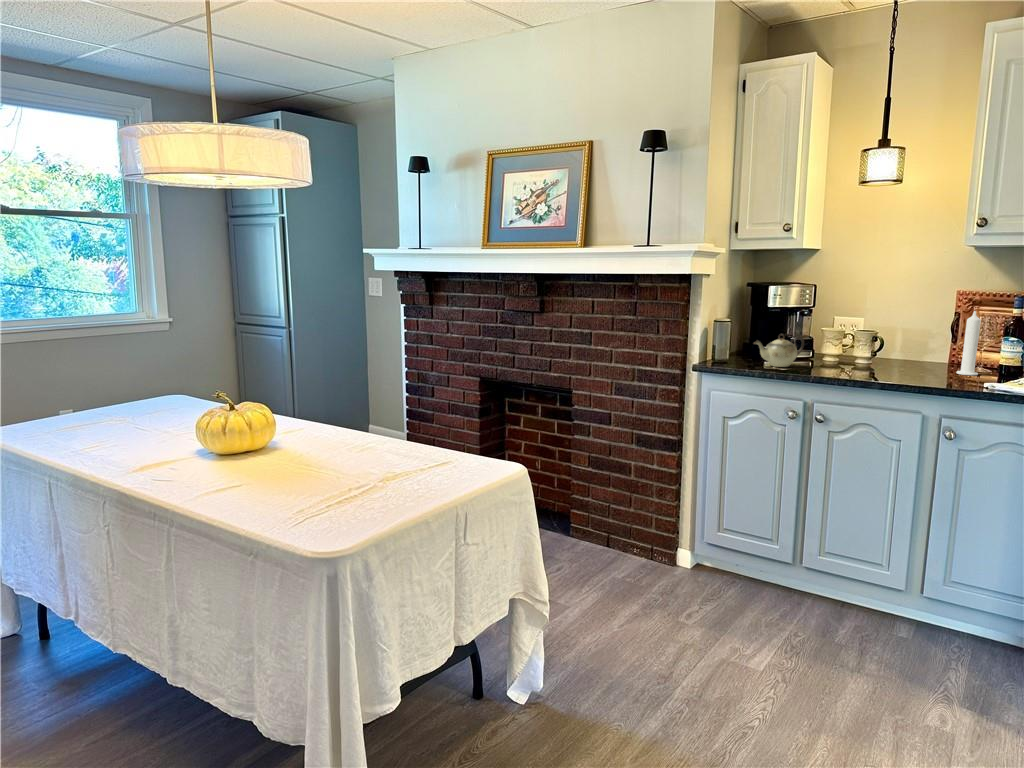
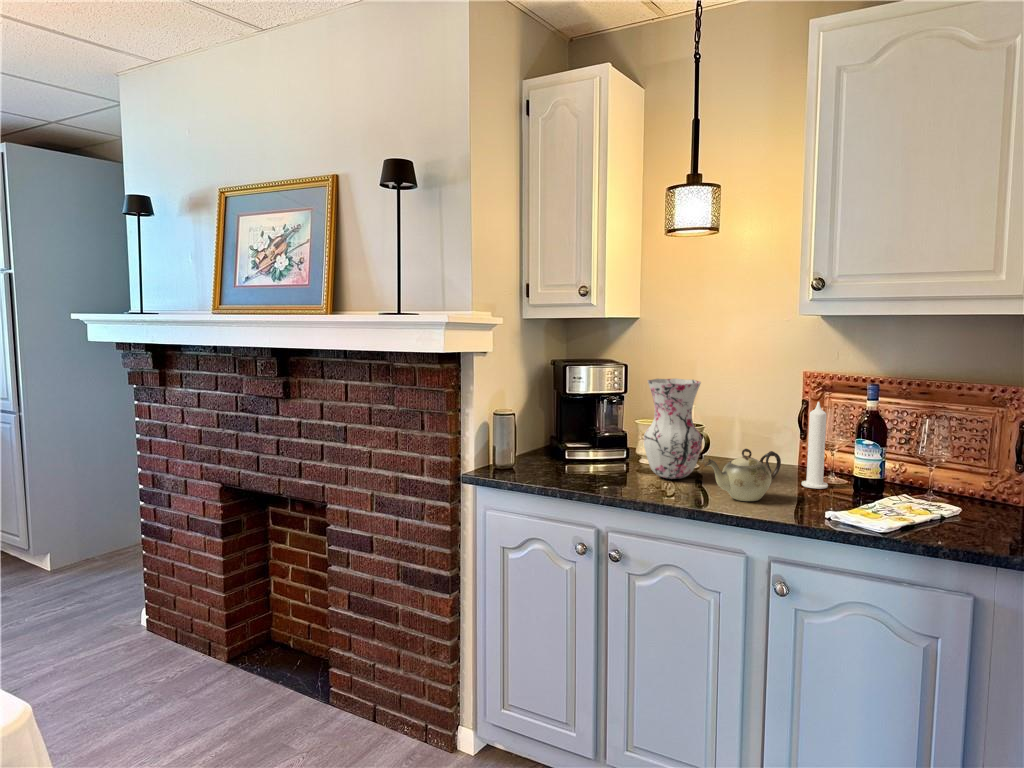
vase: none [831,295,881,369] -> present [644,378,702,479]
teapot: present [754,334,804,367] -> present [705,449,781,501]

